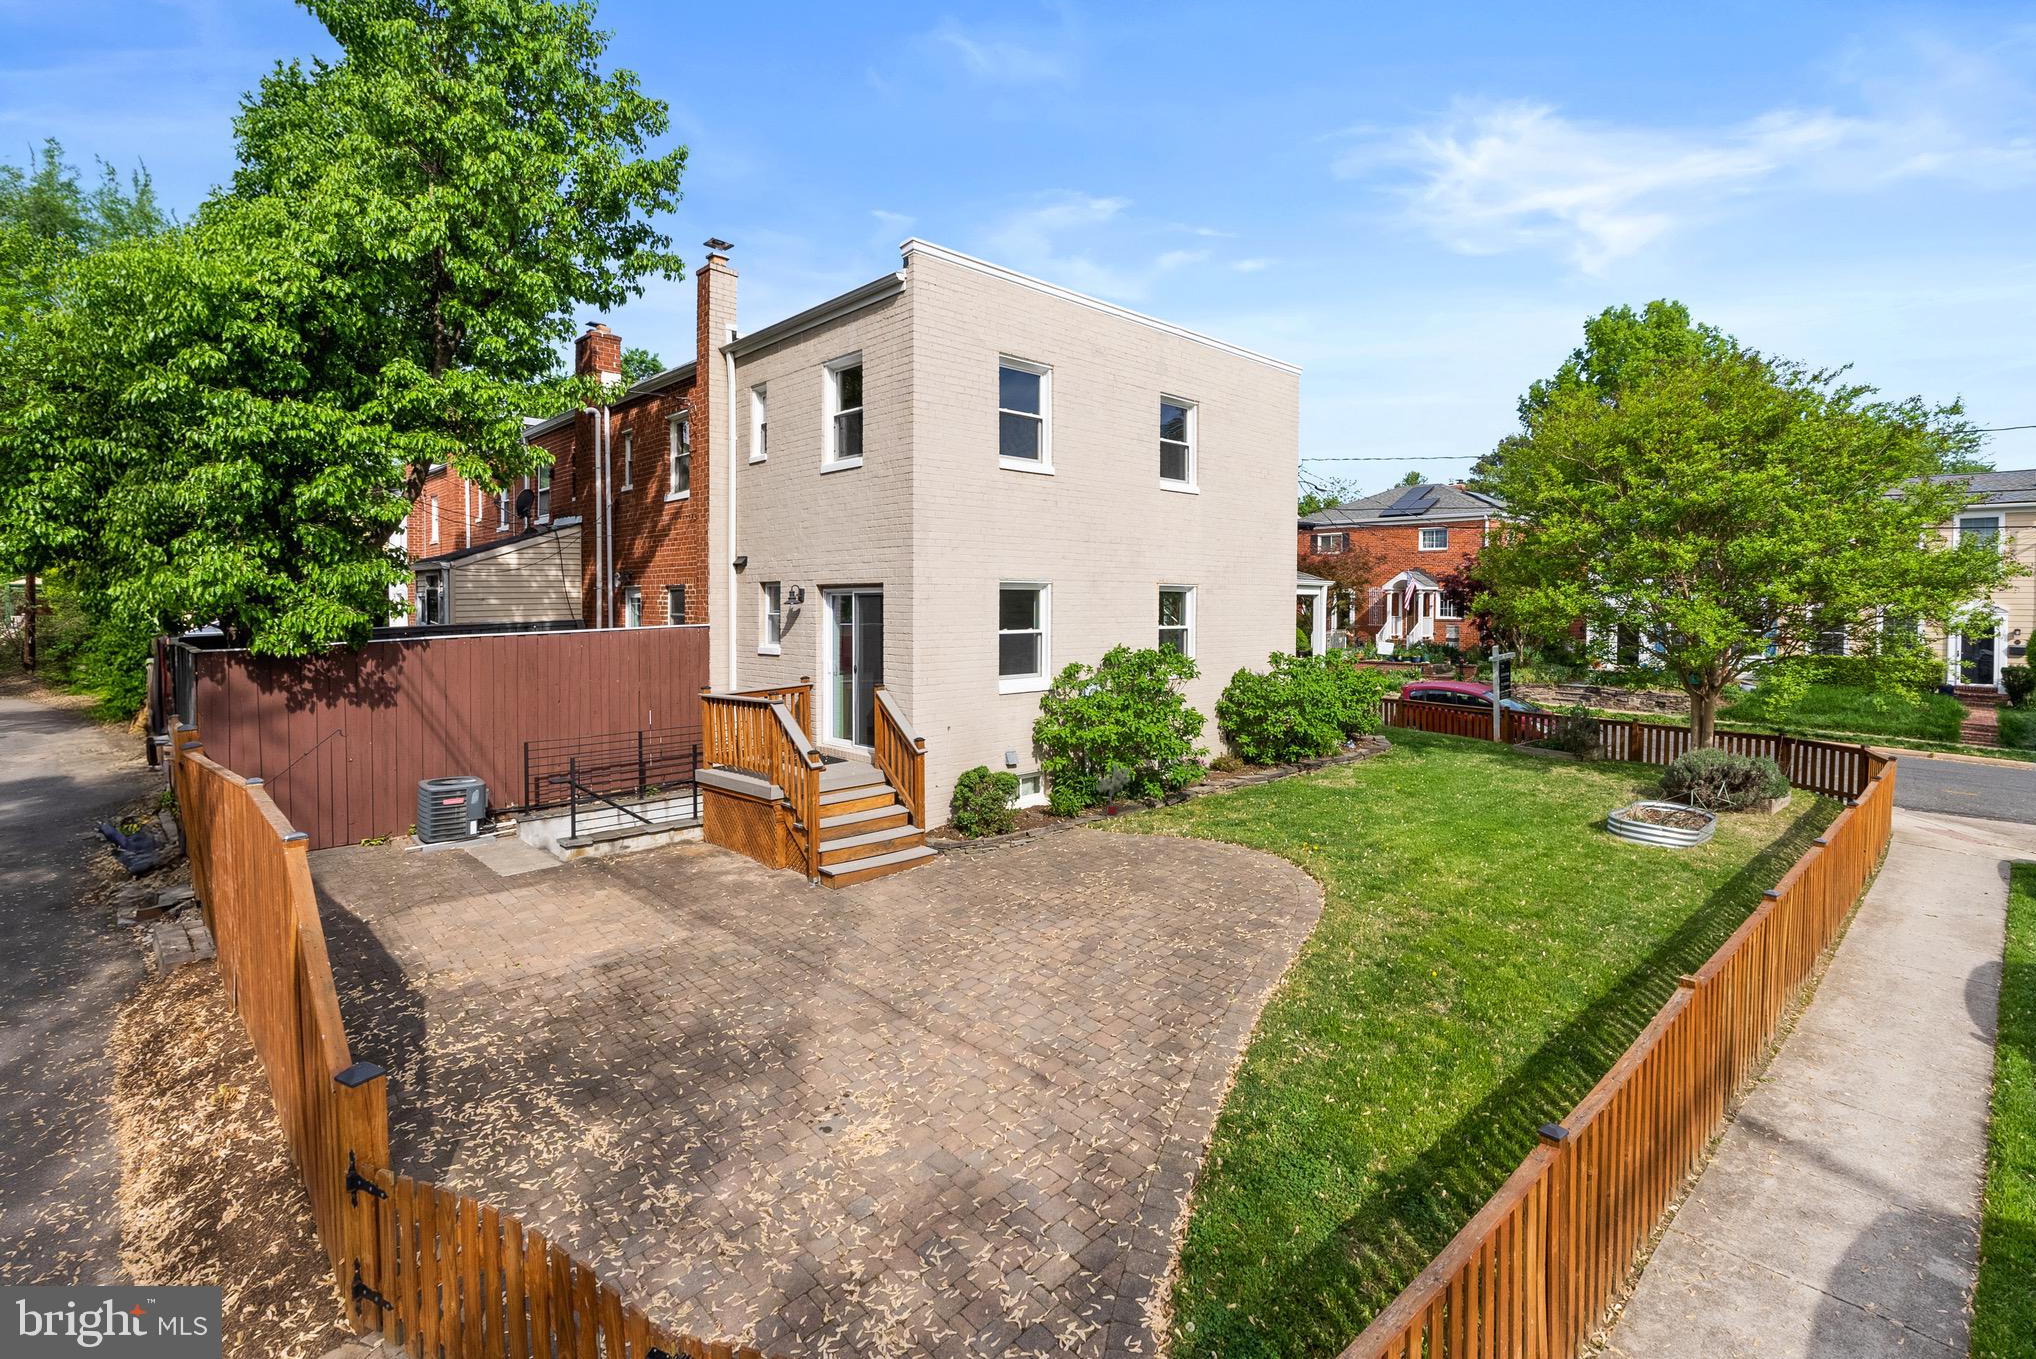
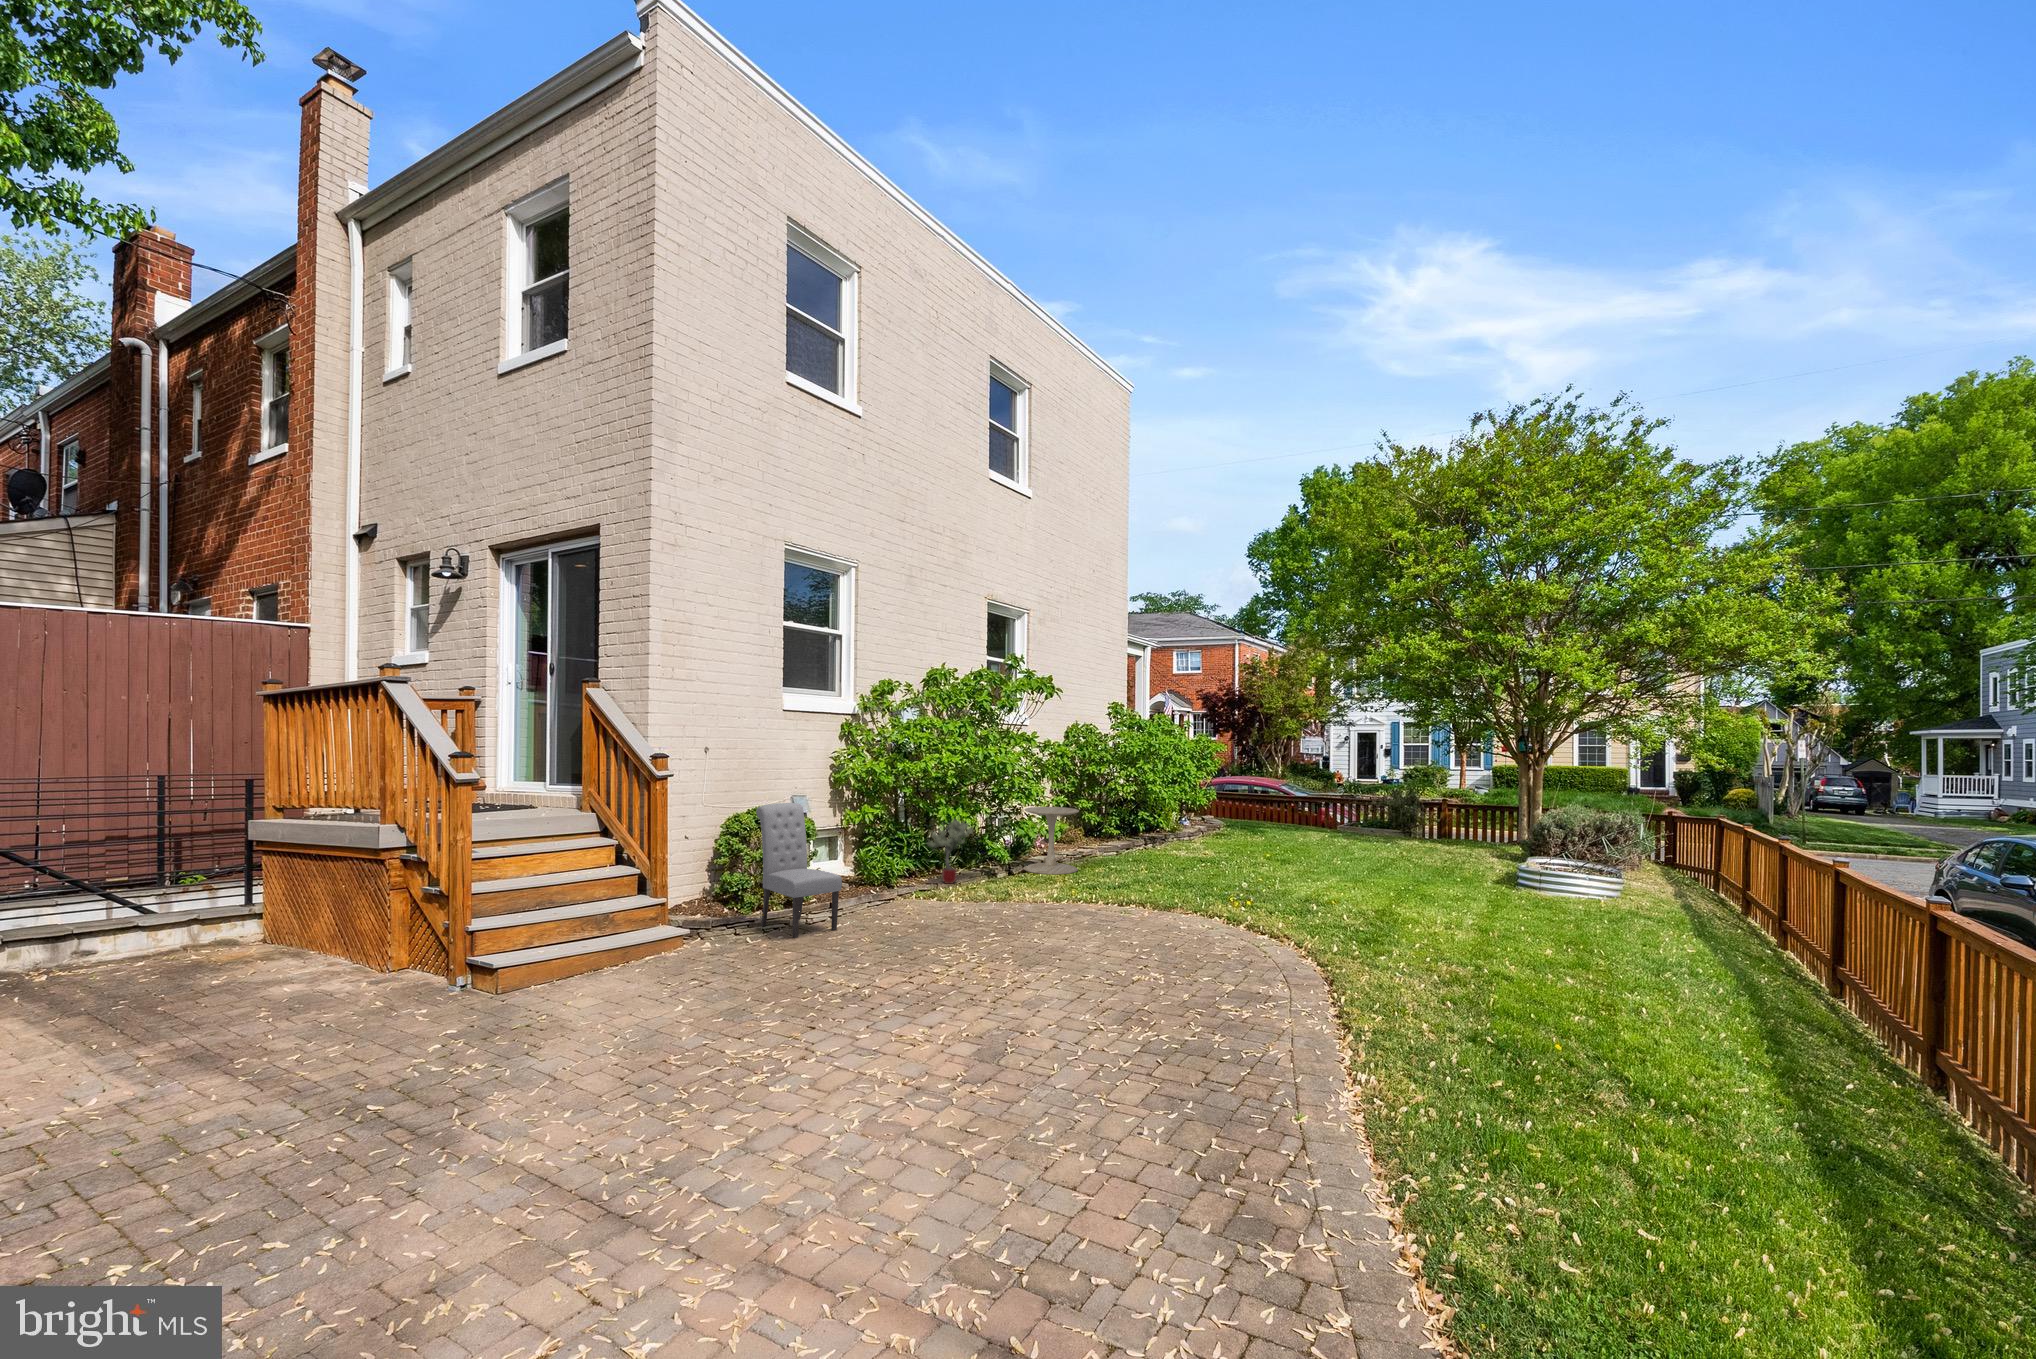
pedestal table: none [1172,760,1214,812] -> present [1024,807,1079,874]
chair: none [978,766,1028,852] -> present [756,803,842,938]

